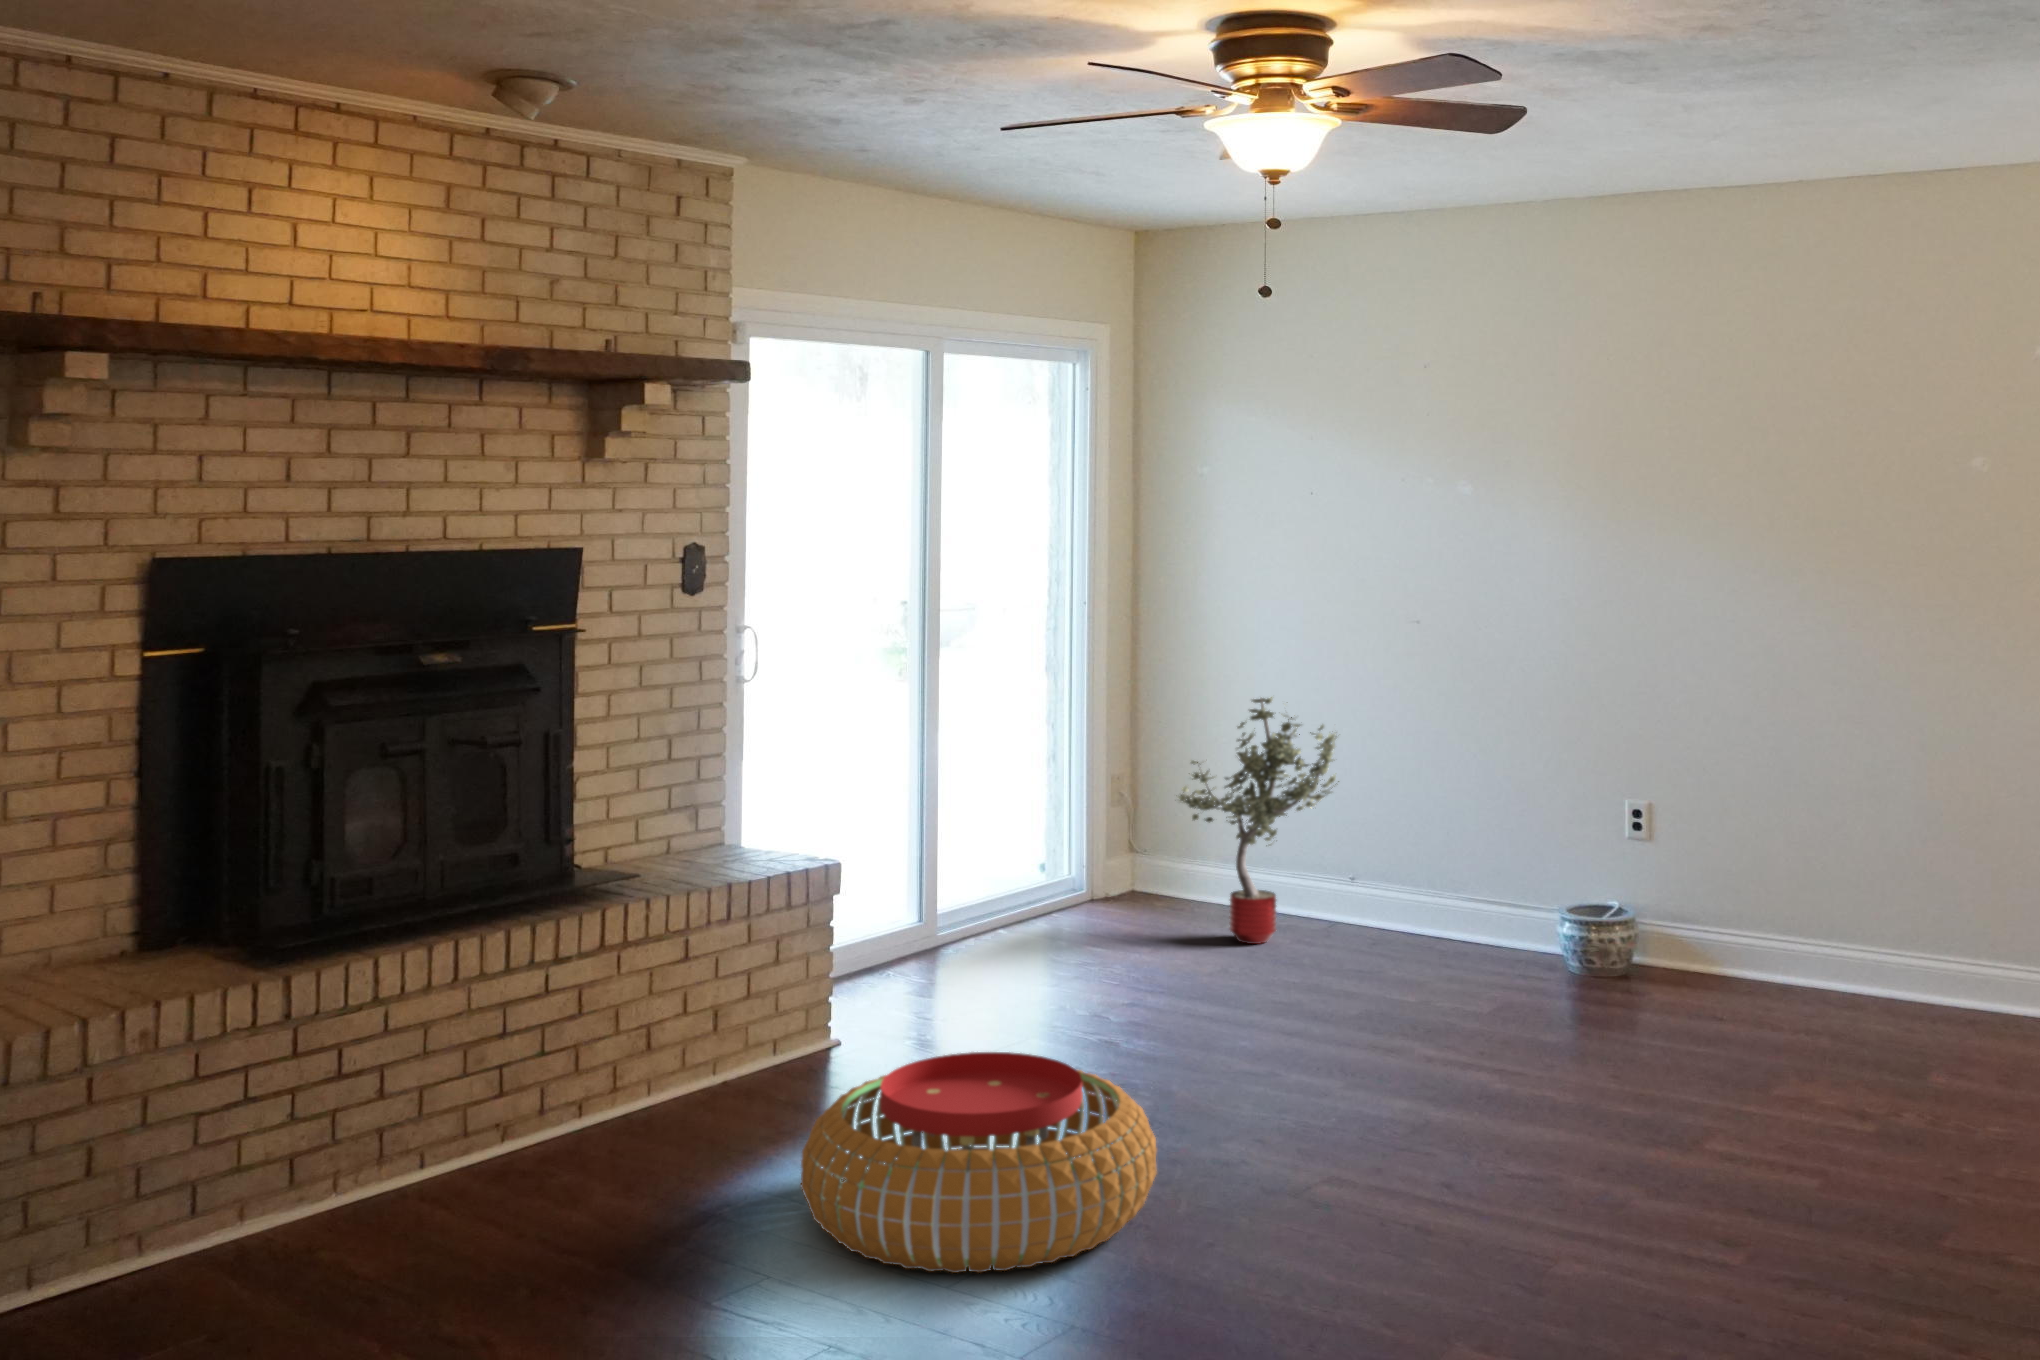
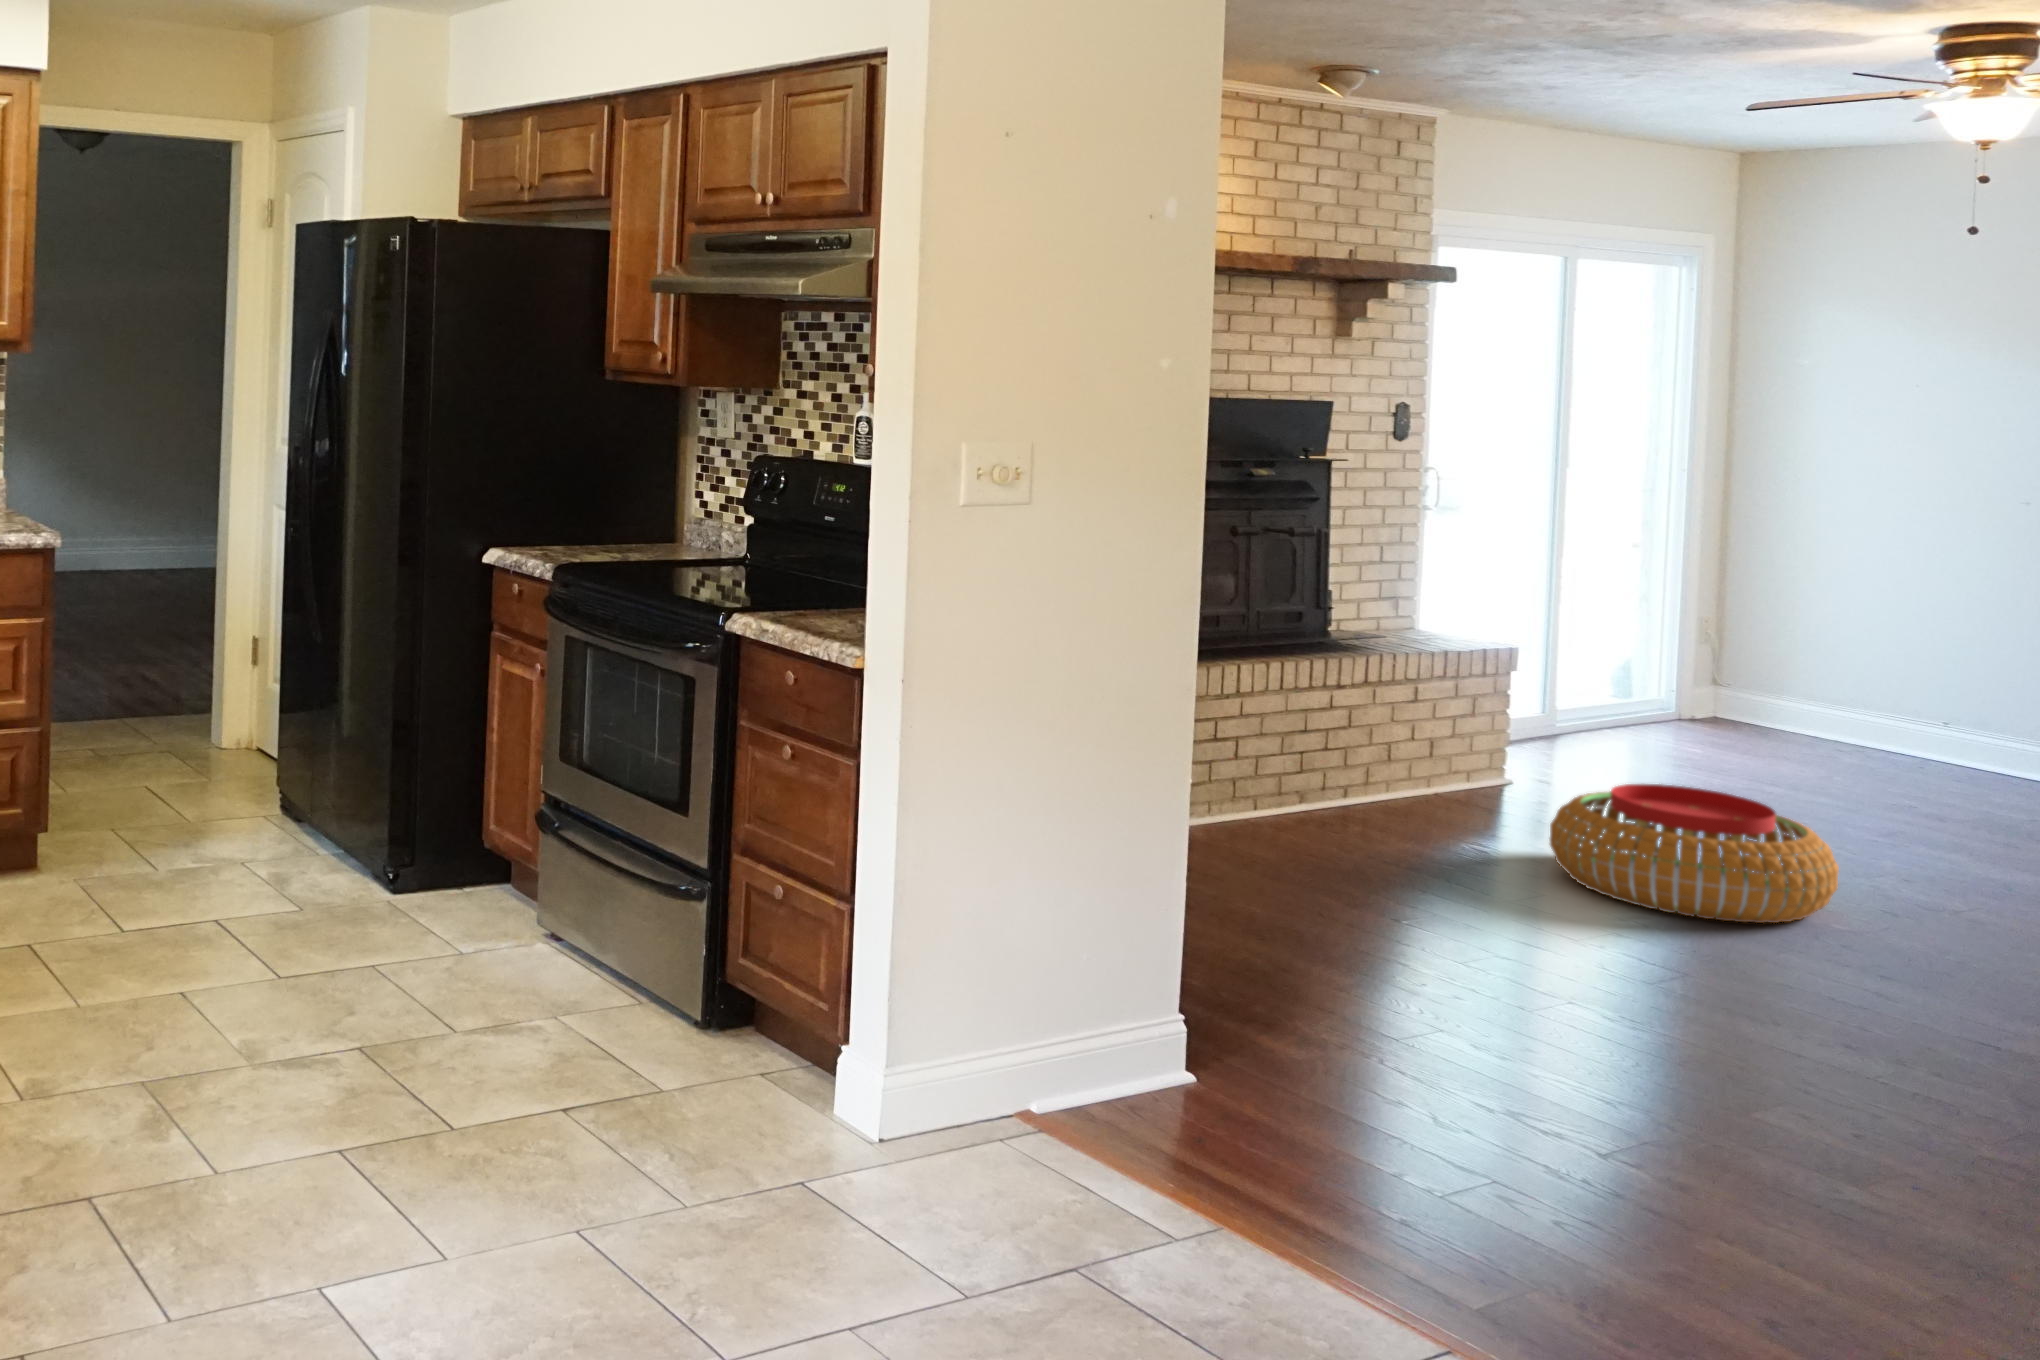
potted tree: present [1176,697,1339,944] -> none [1777,555,1964,770]

